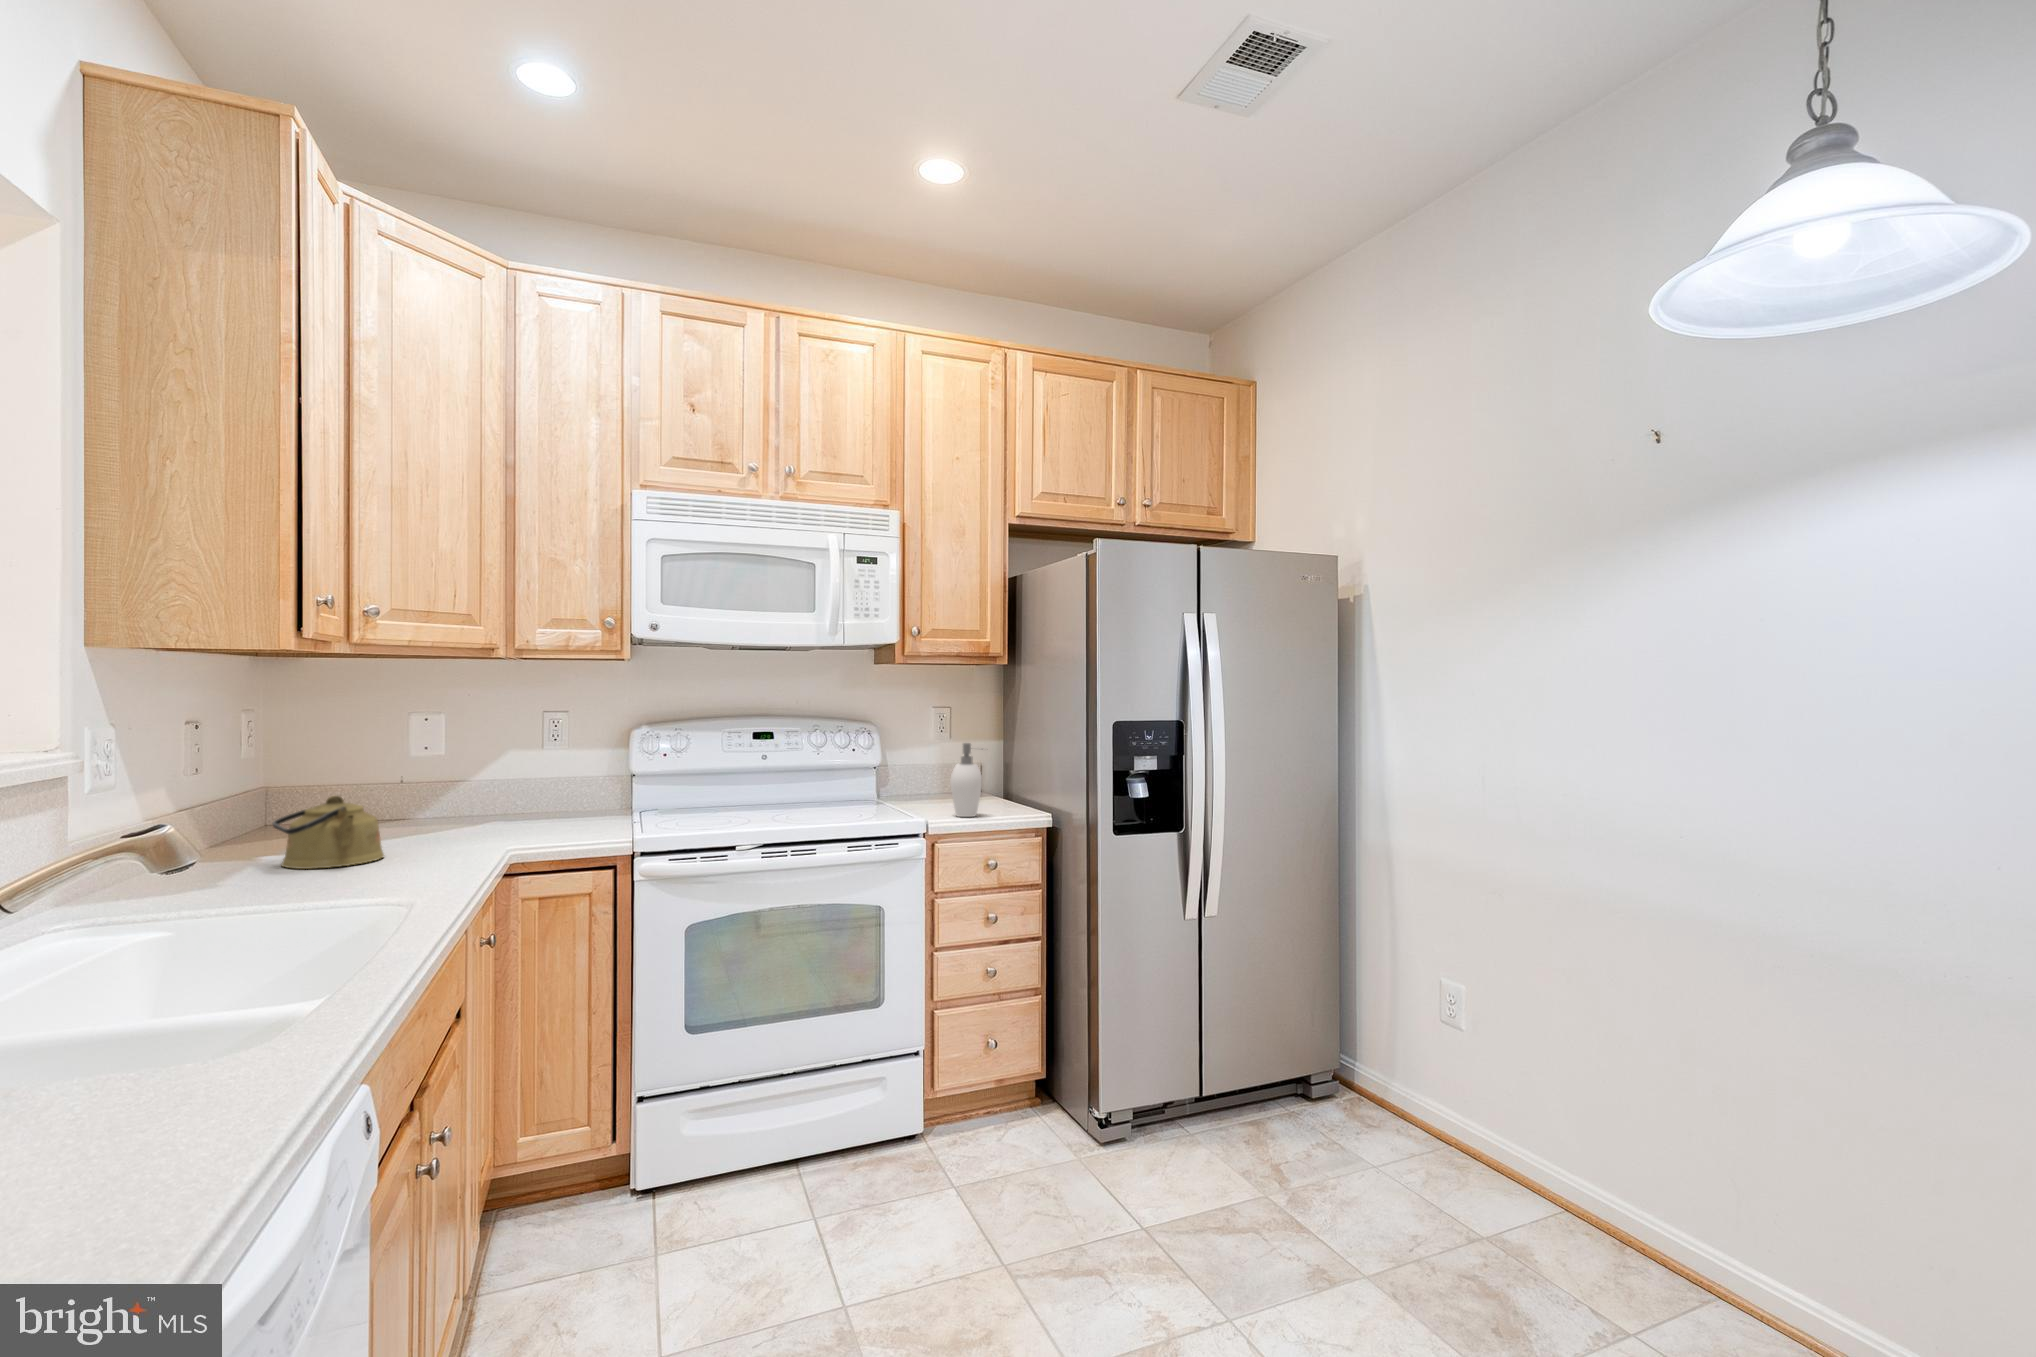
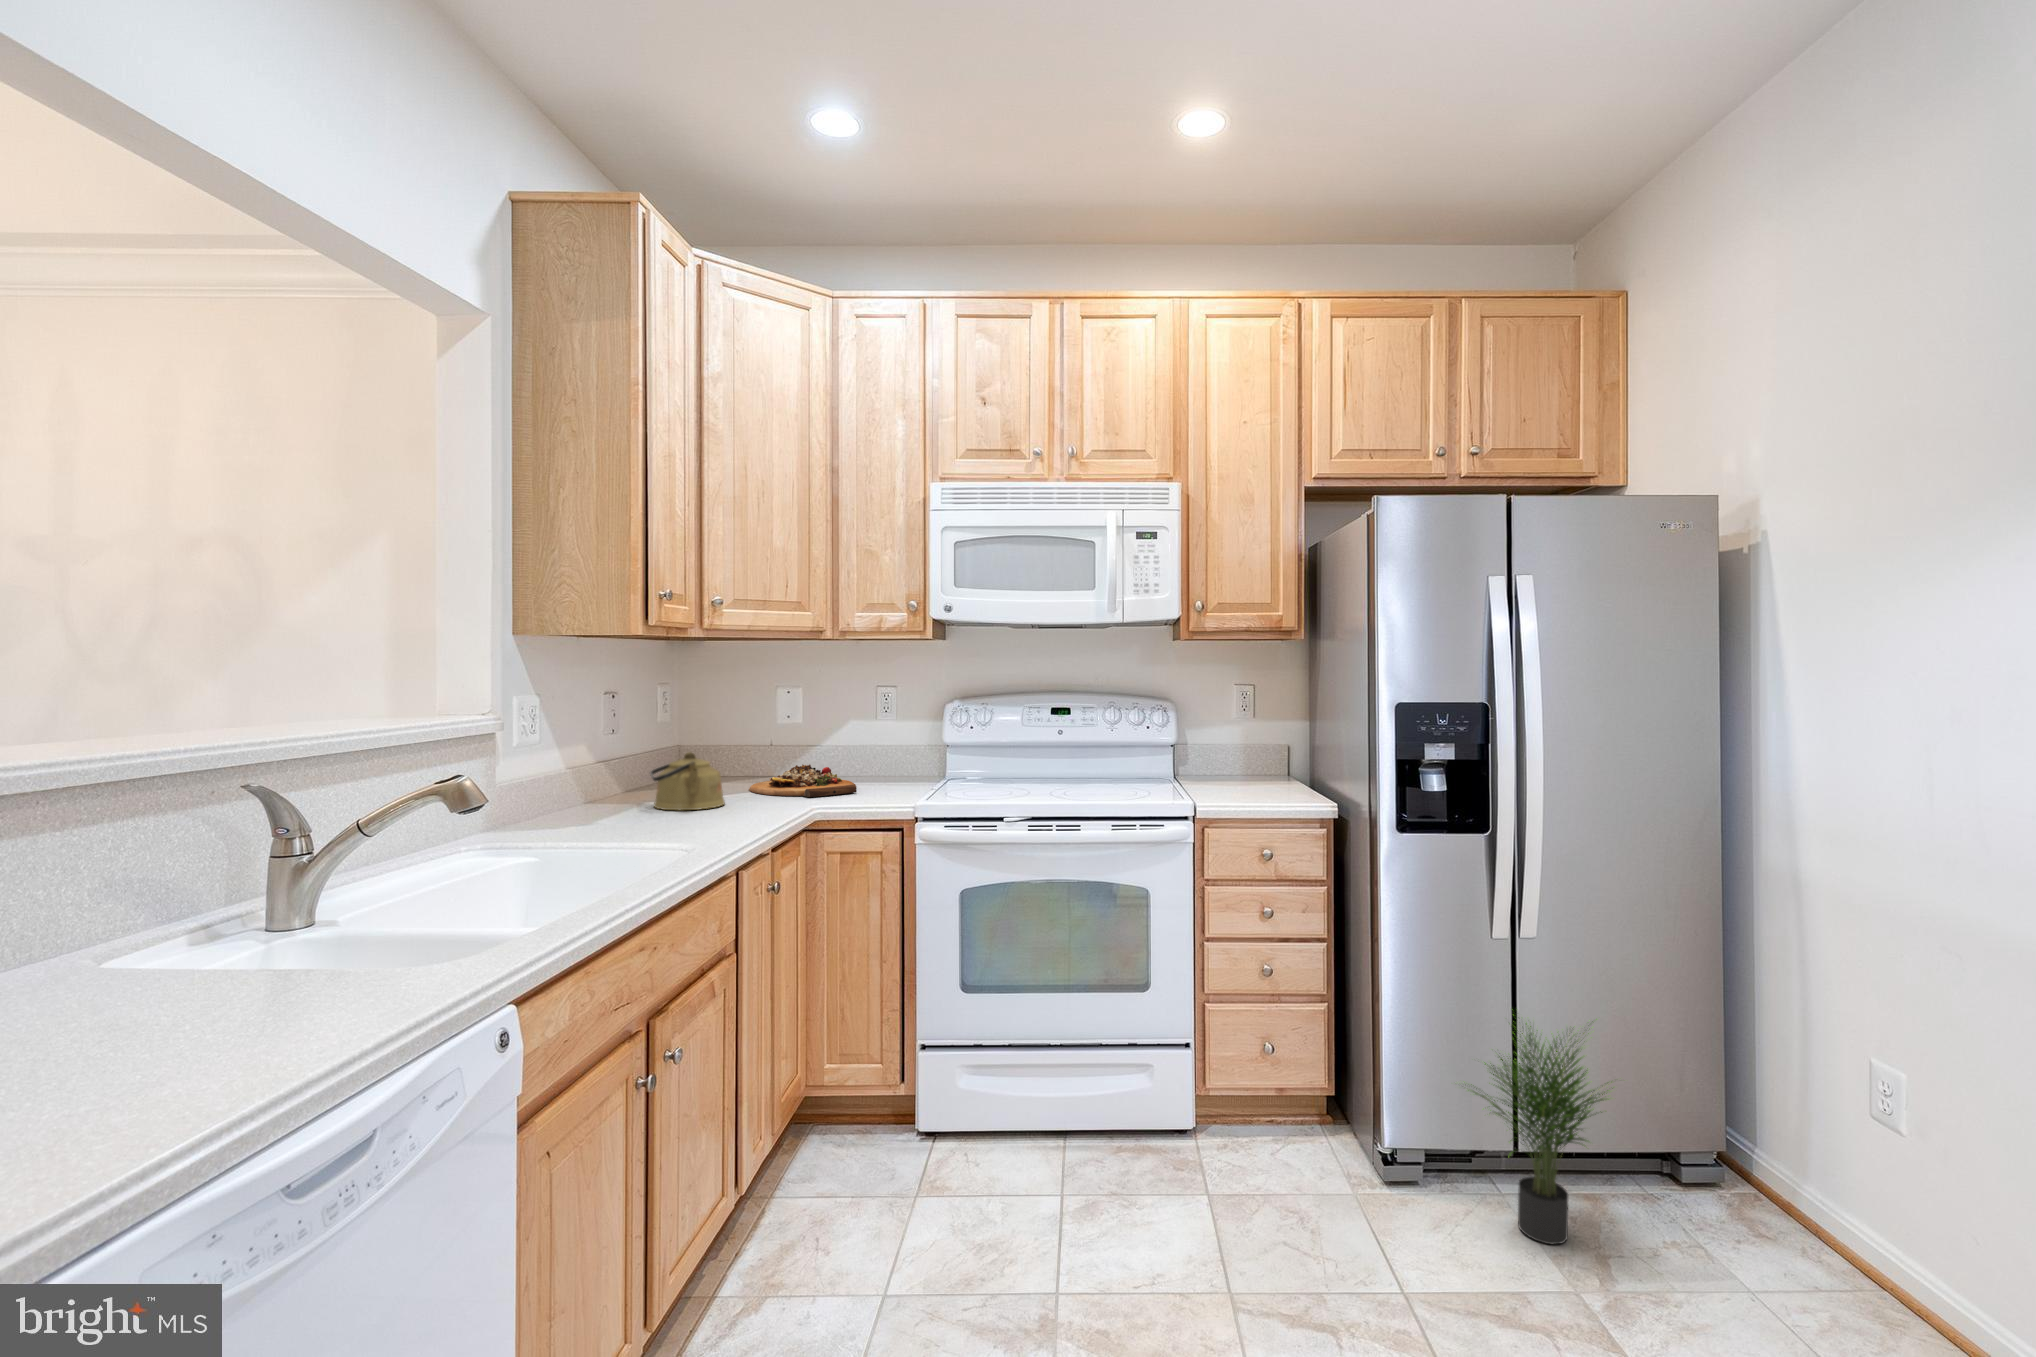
soap dispenser: present [950,743,983,817] -> none [1231,727,1269,805]
cutting board: none [400,802,549,841] -> present [749,765,857,797]
potted plant: none [1157,973,1292,1170] -> present [1468,1019,1612,1244]

